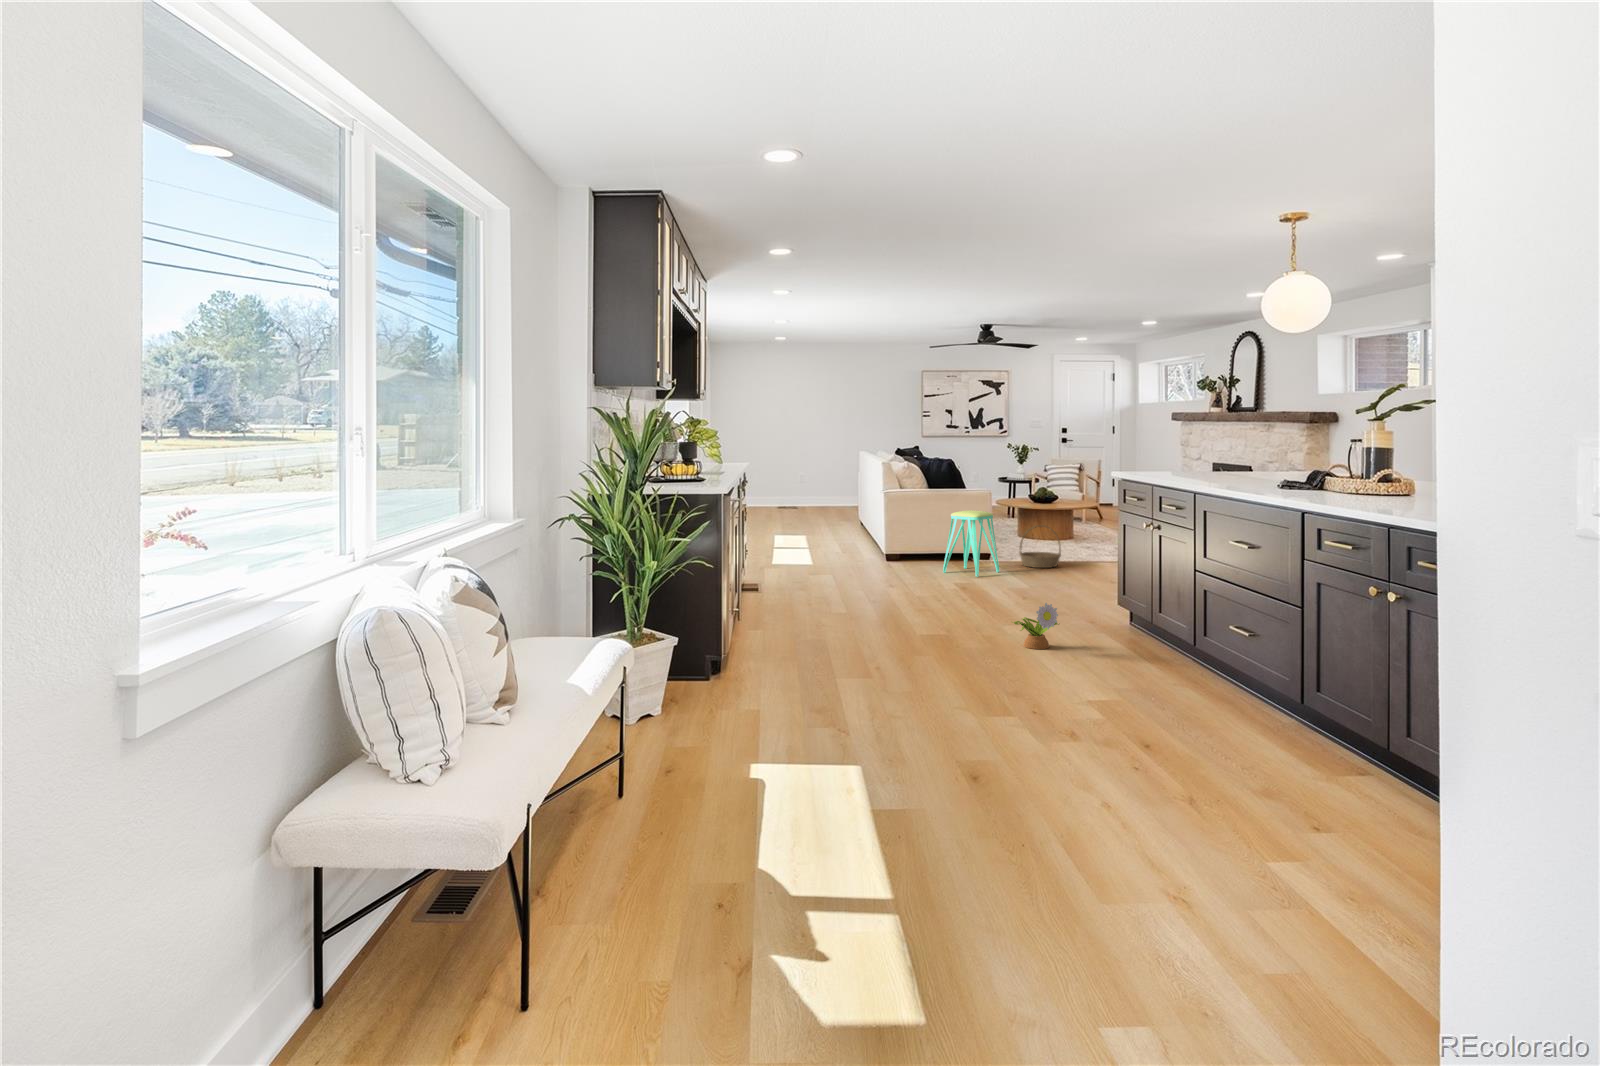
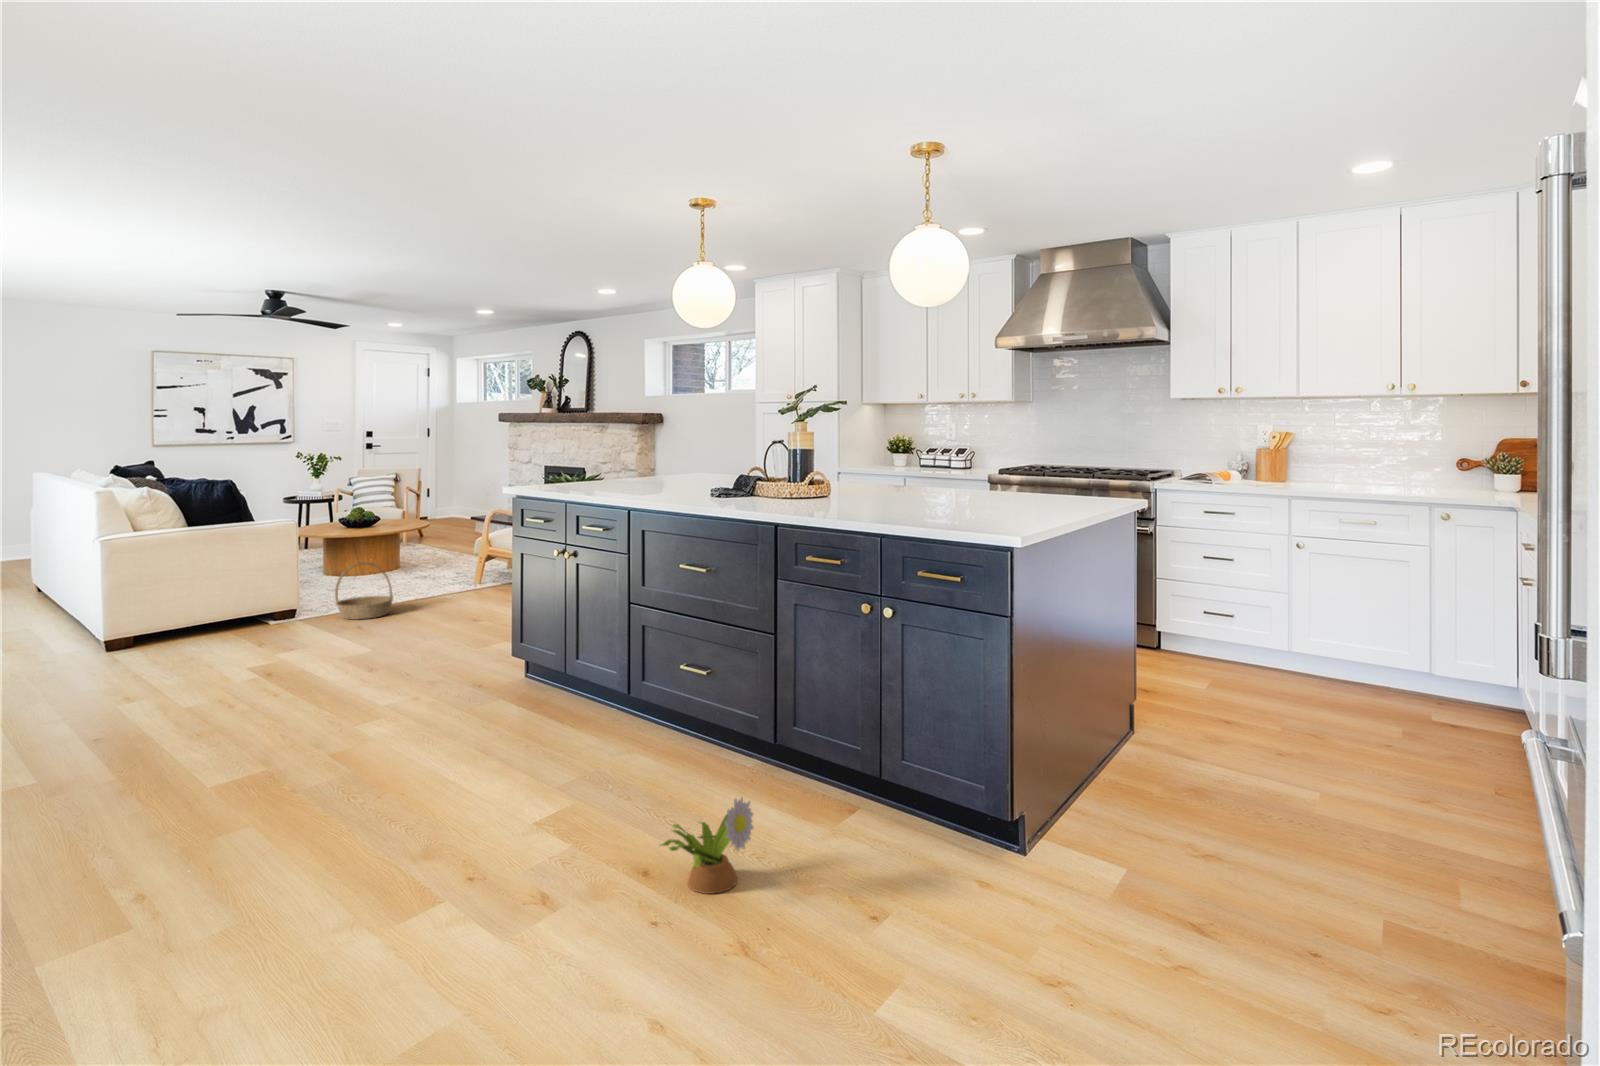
stool: present [943,510,999,577] -> none [221,555,310,648]
decorative plant: present [1013,603,1059,649] -> present [661,798,753,894]

